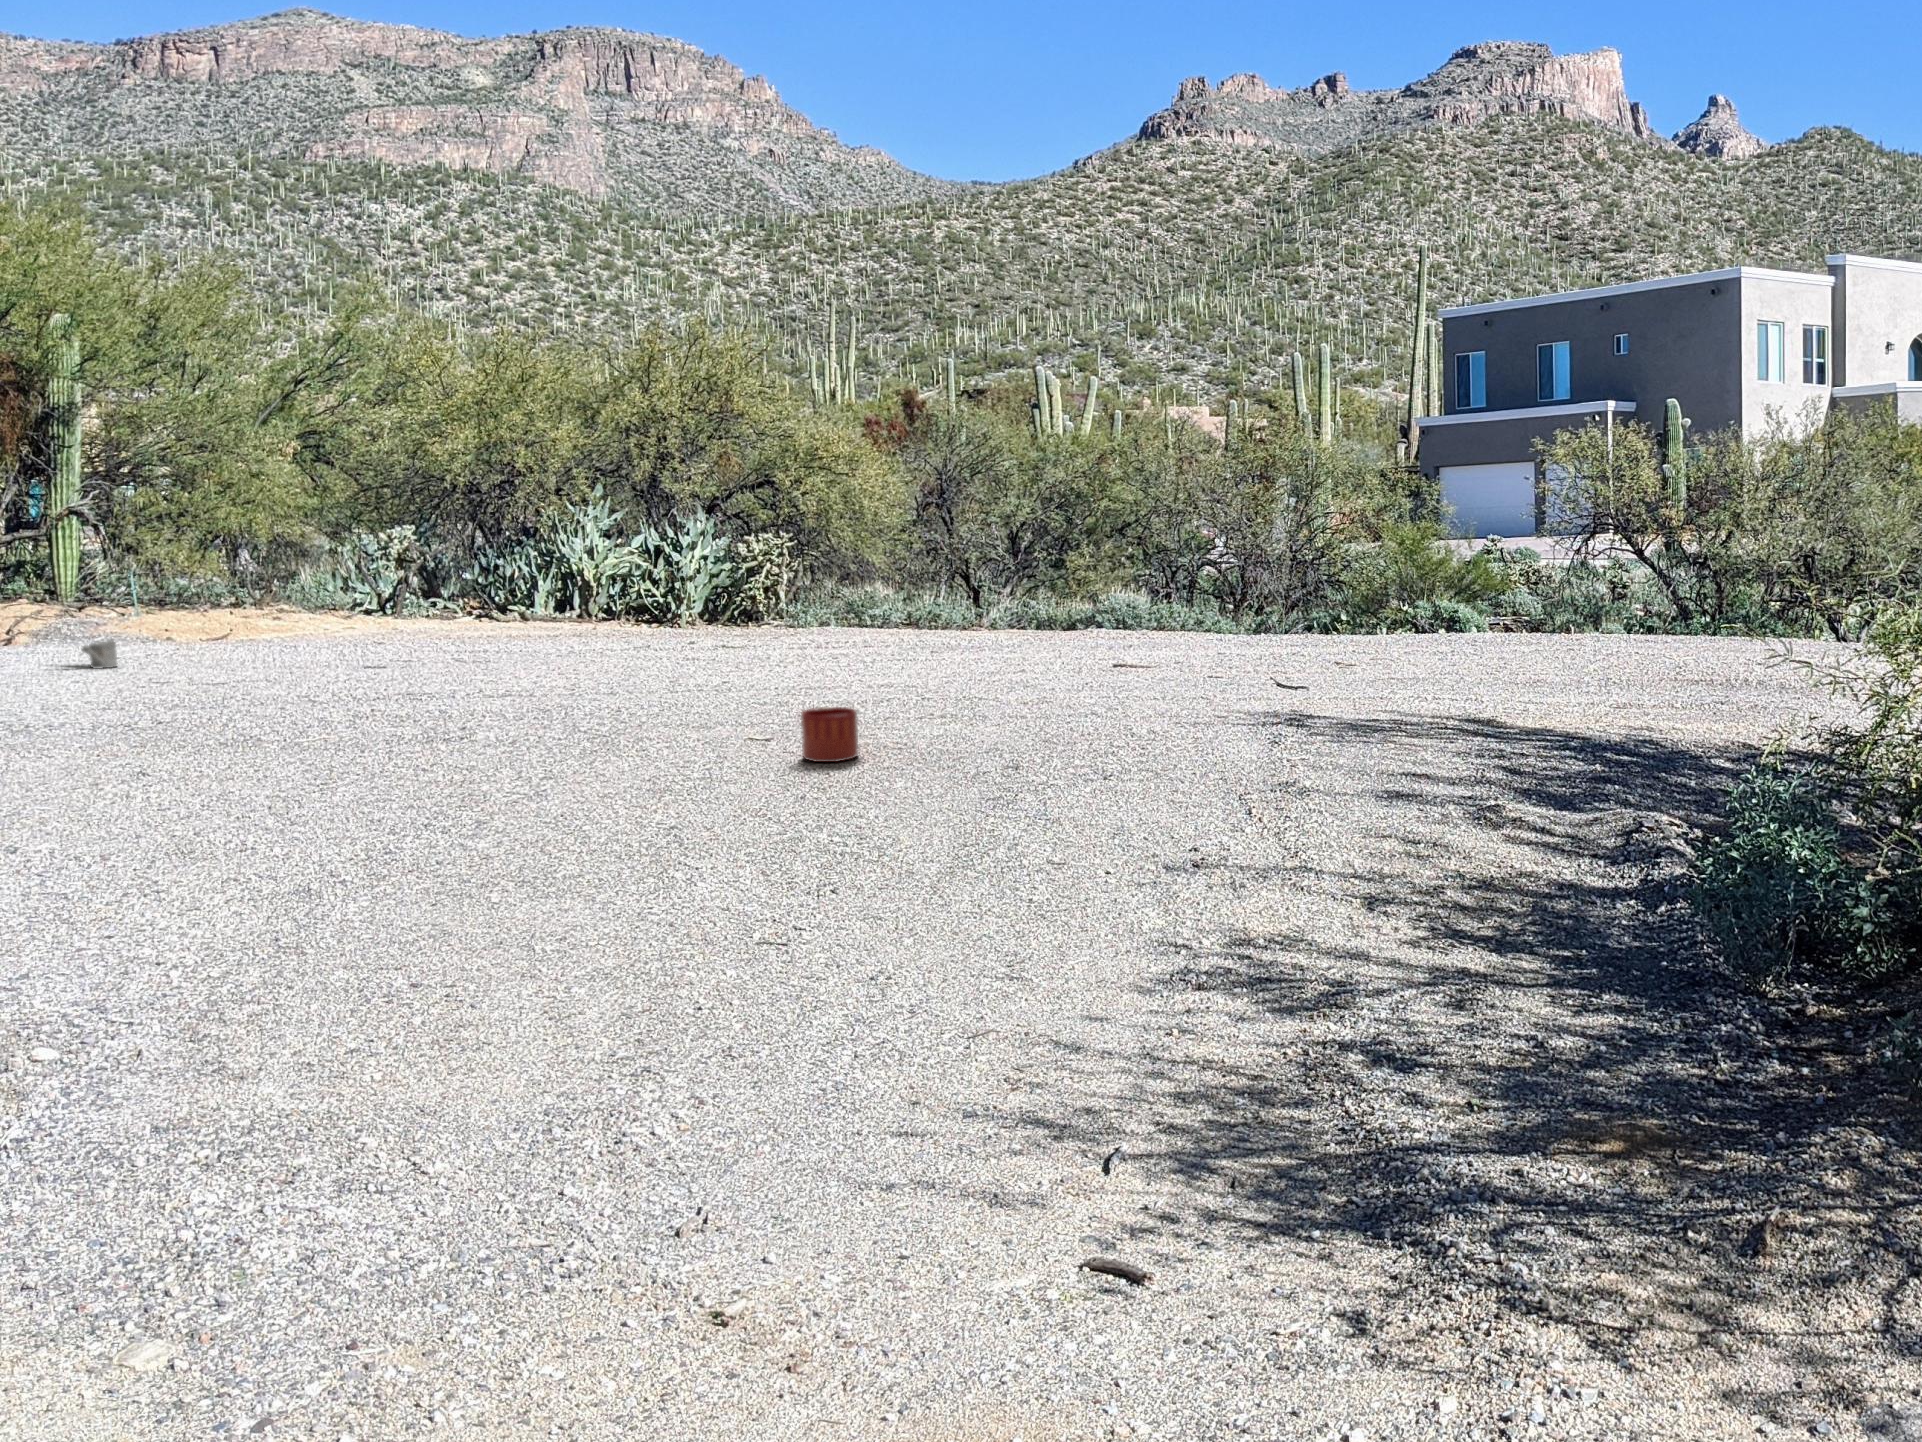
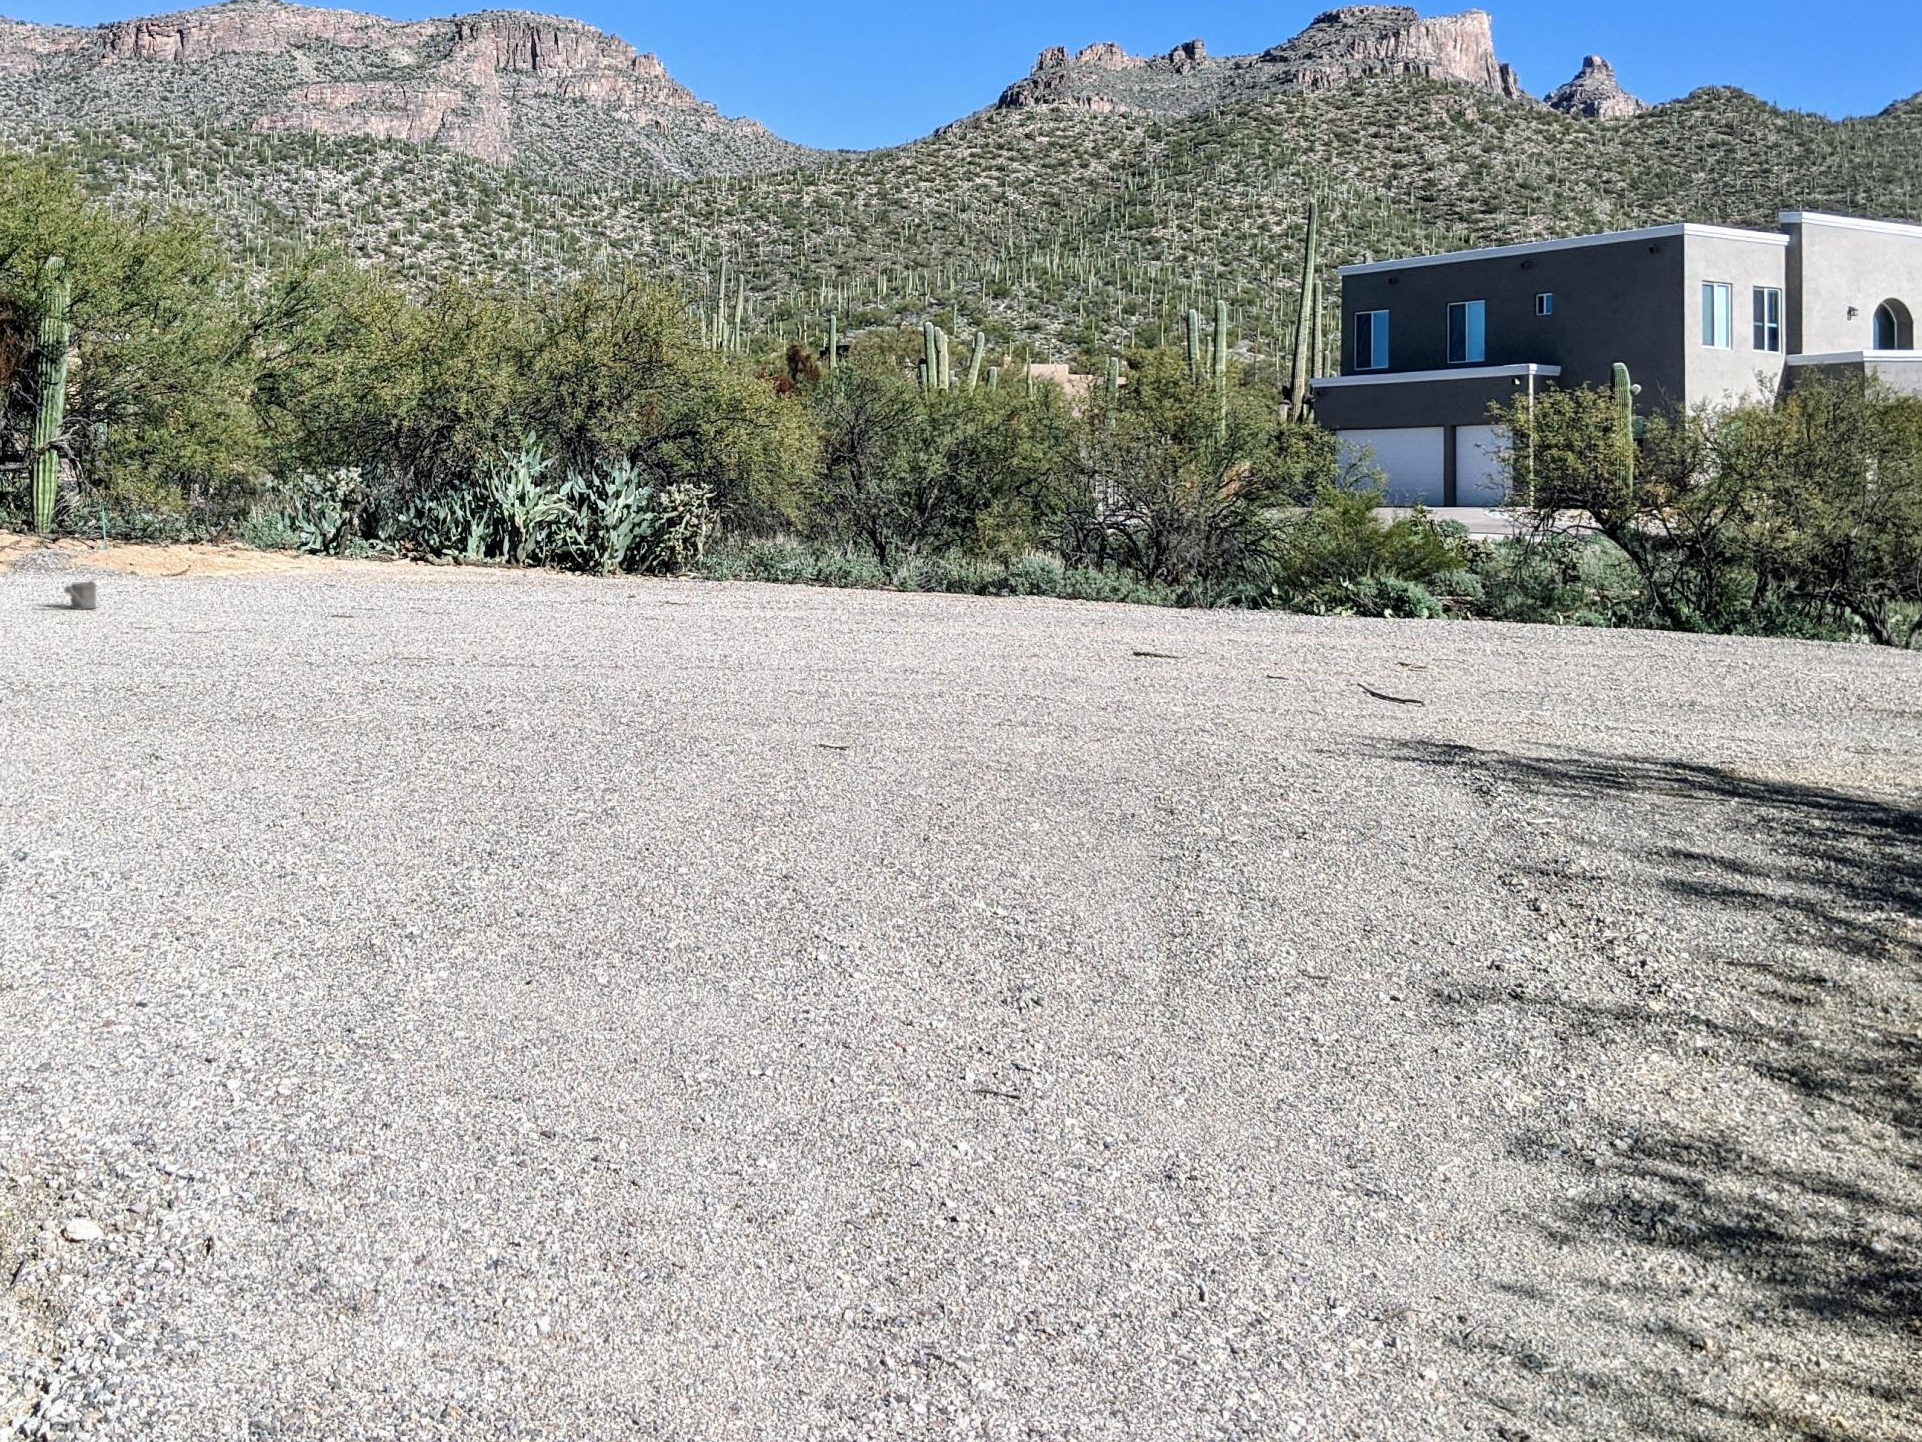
planter: present [801,707,858,762] -> none [826,699,890,766]

